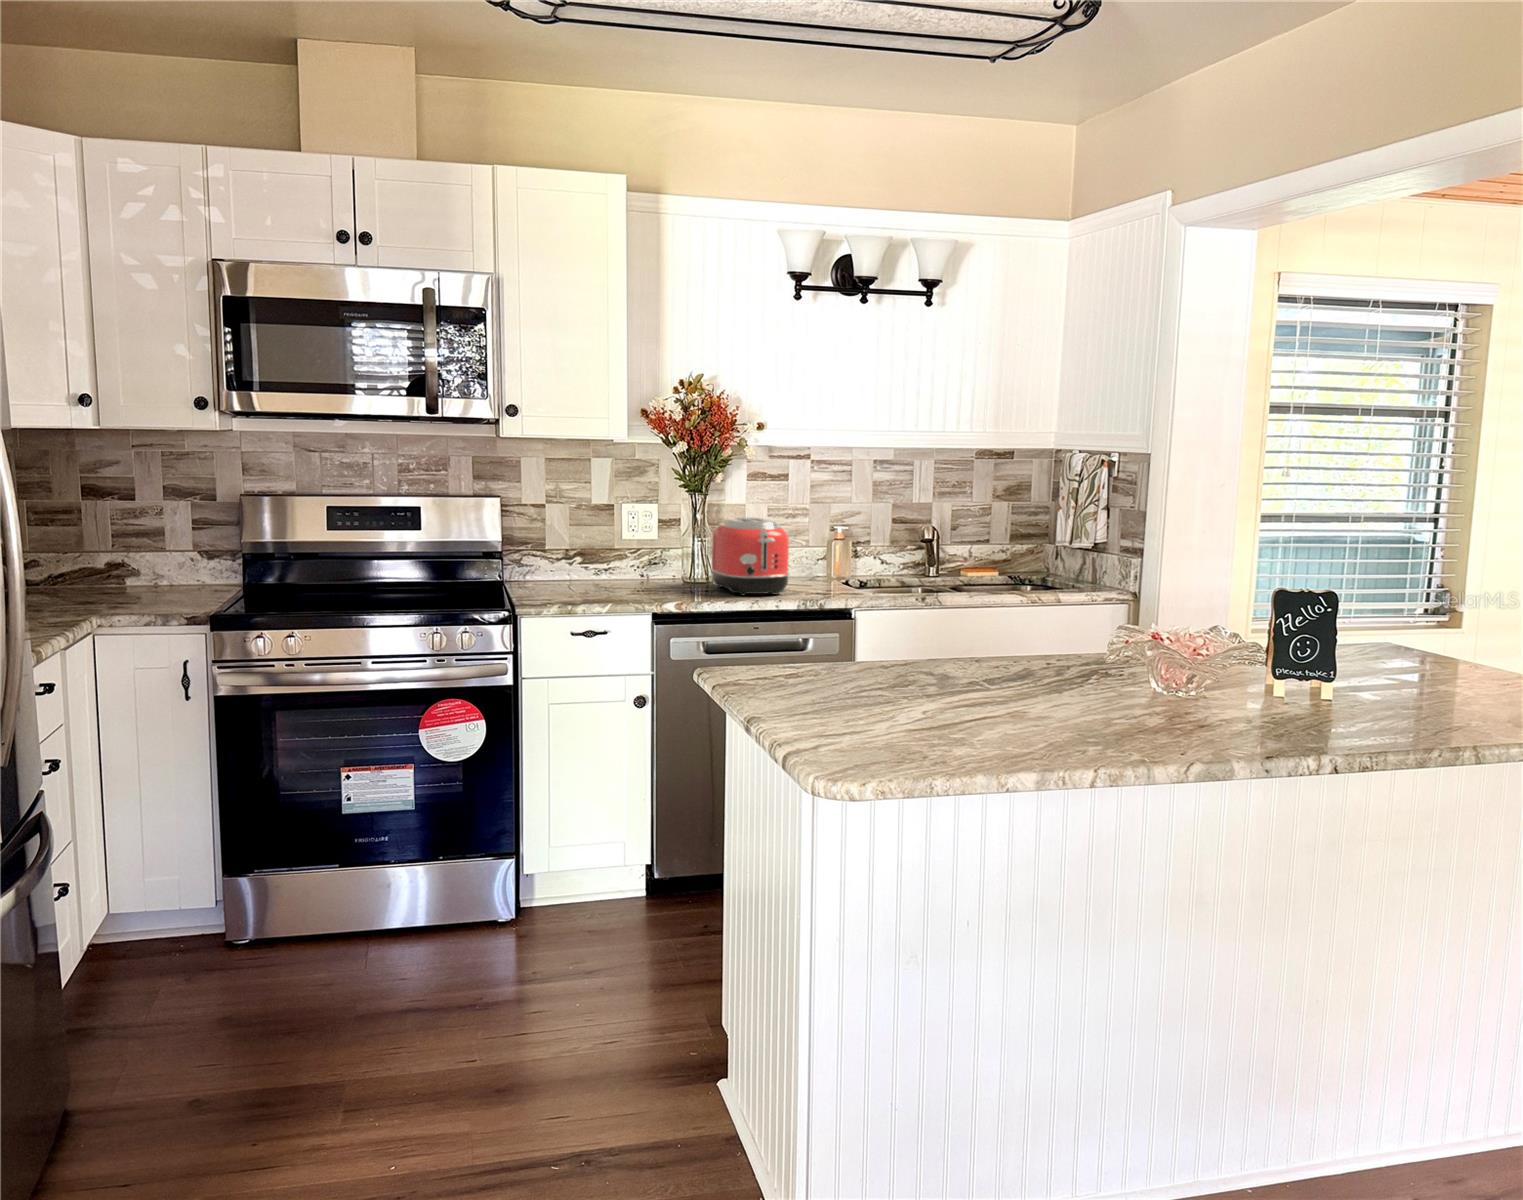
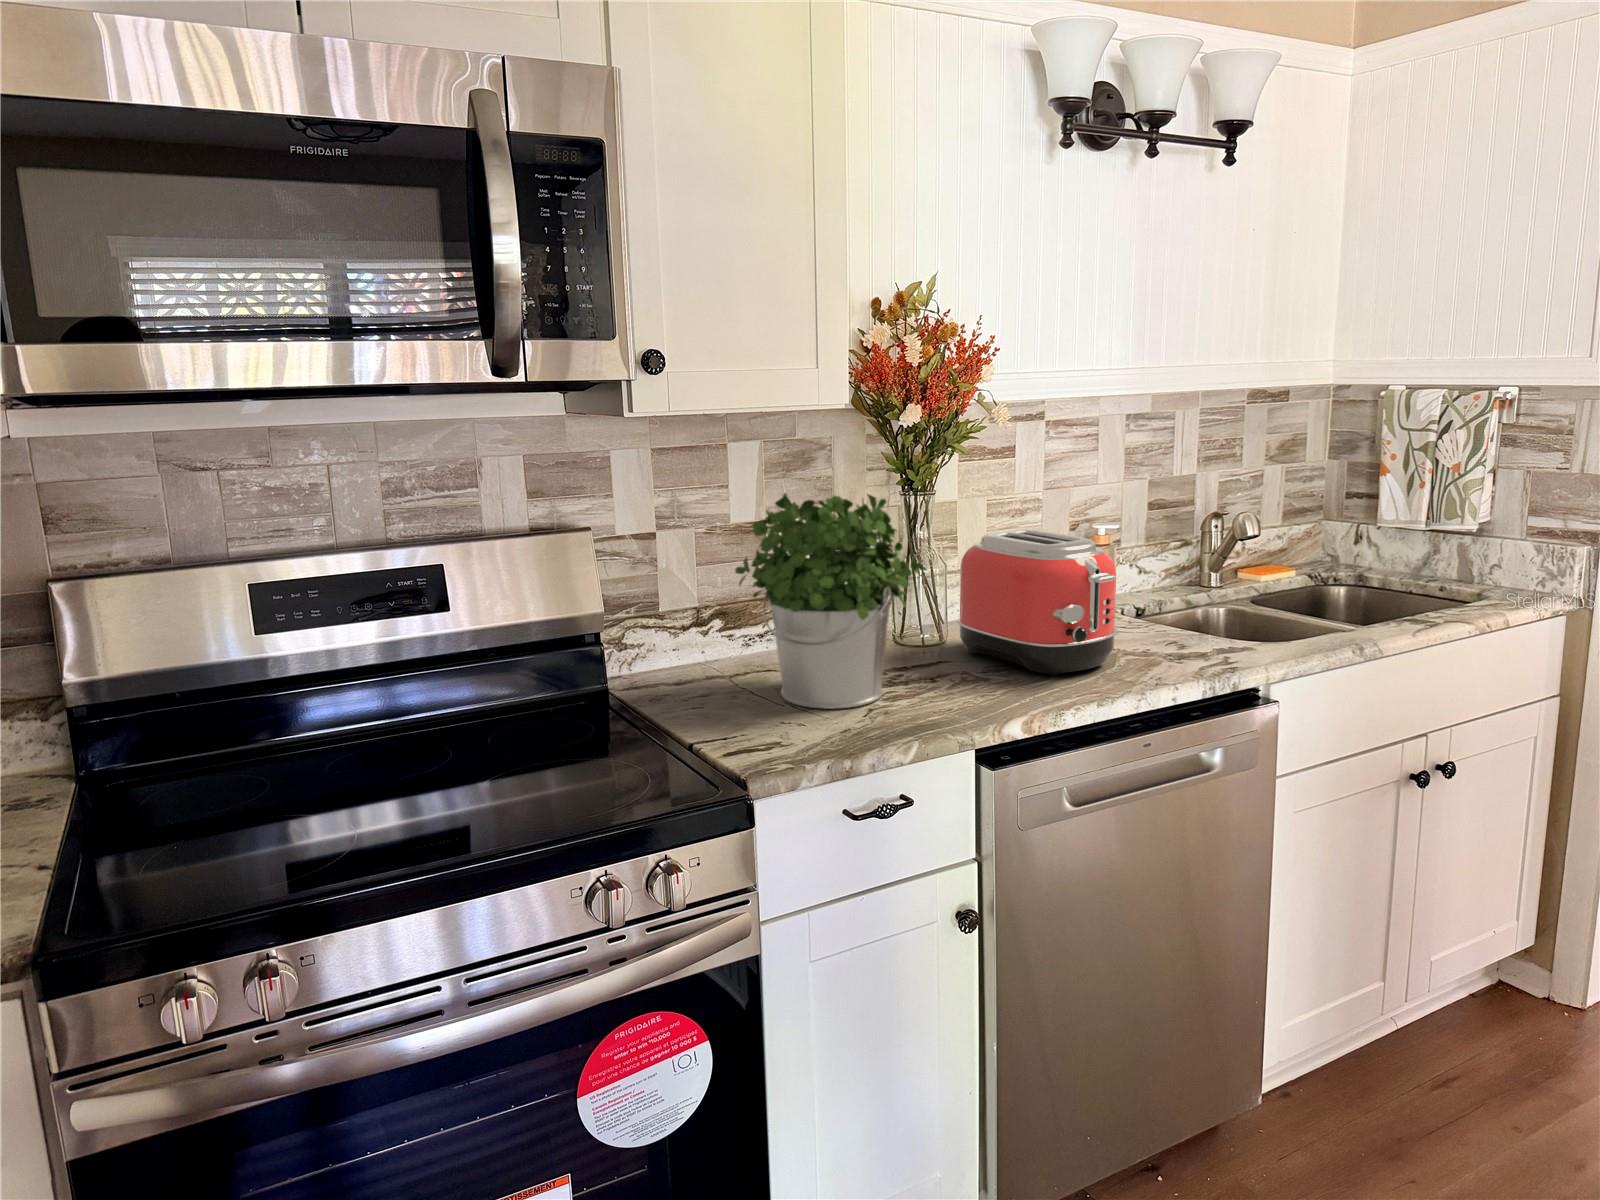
potted plant: none [563,482,659,596] -> present [735,493,926,709]

